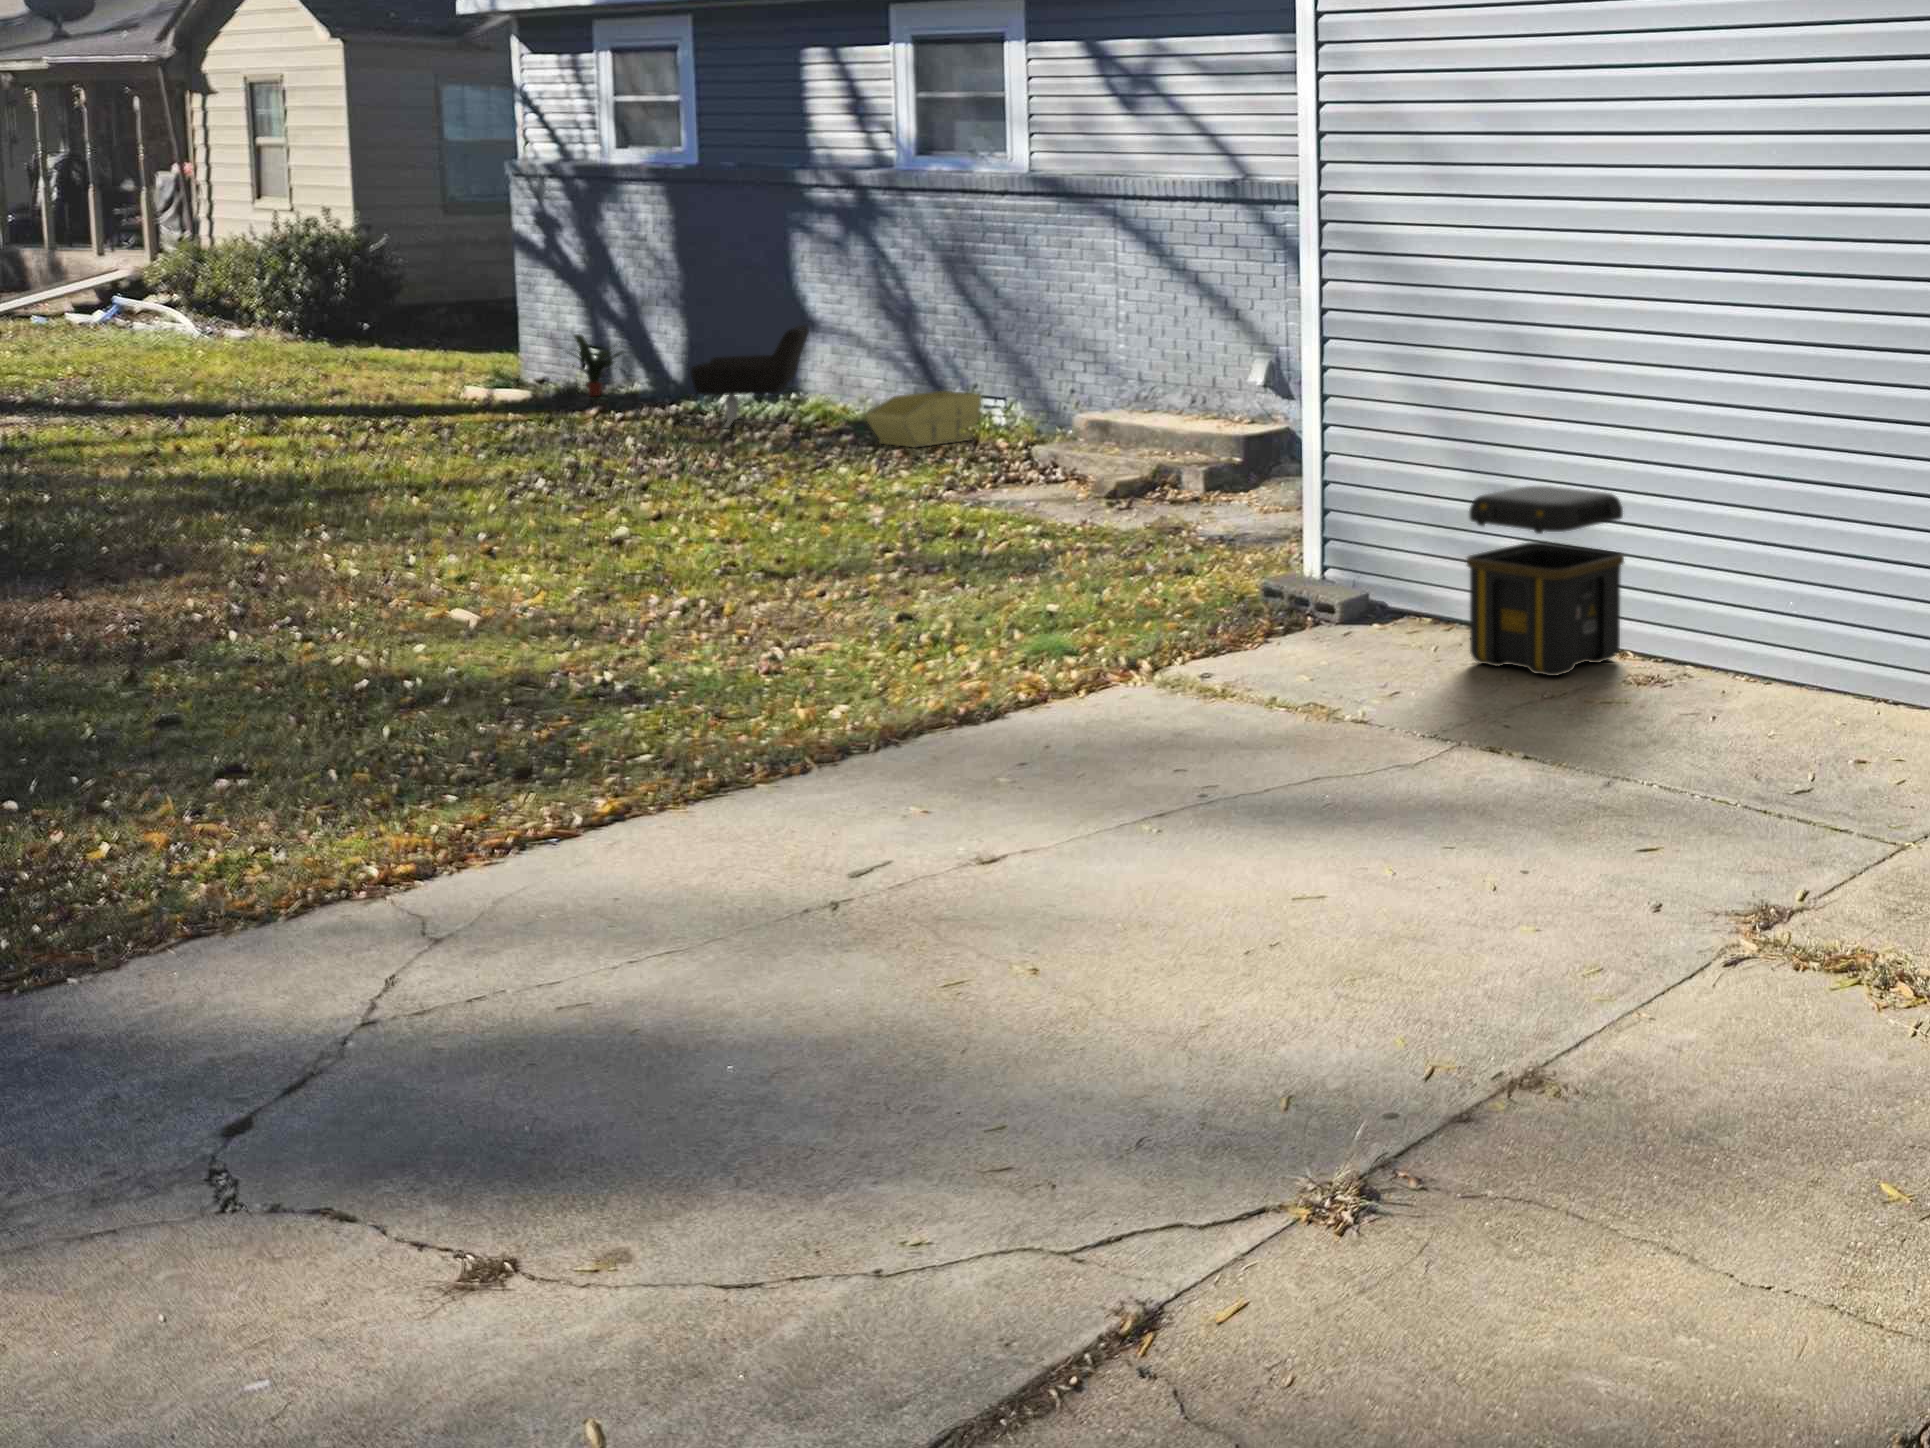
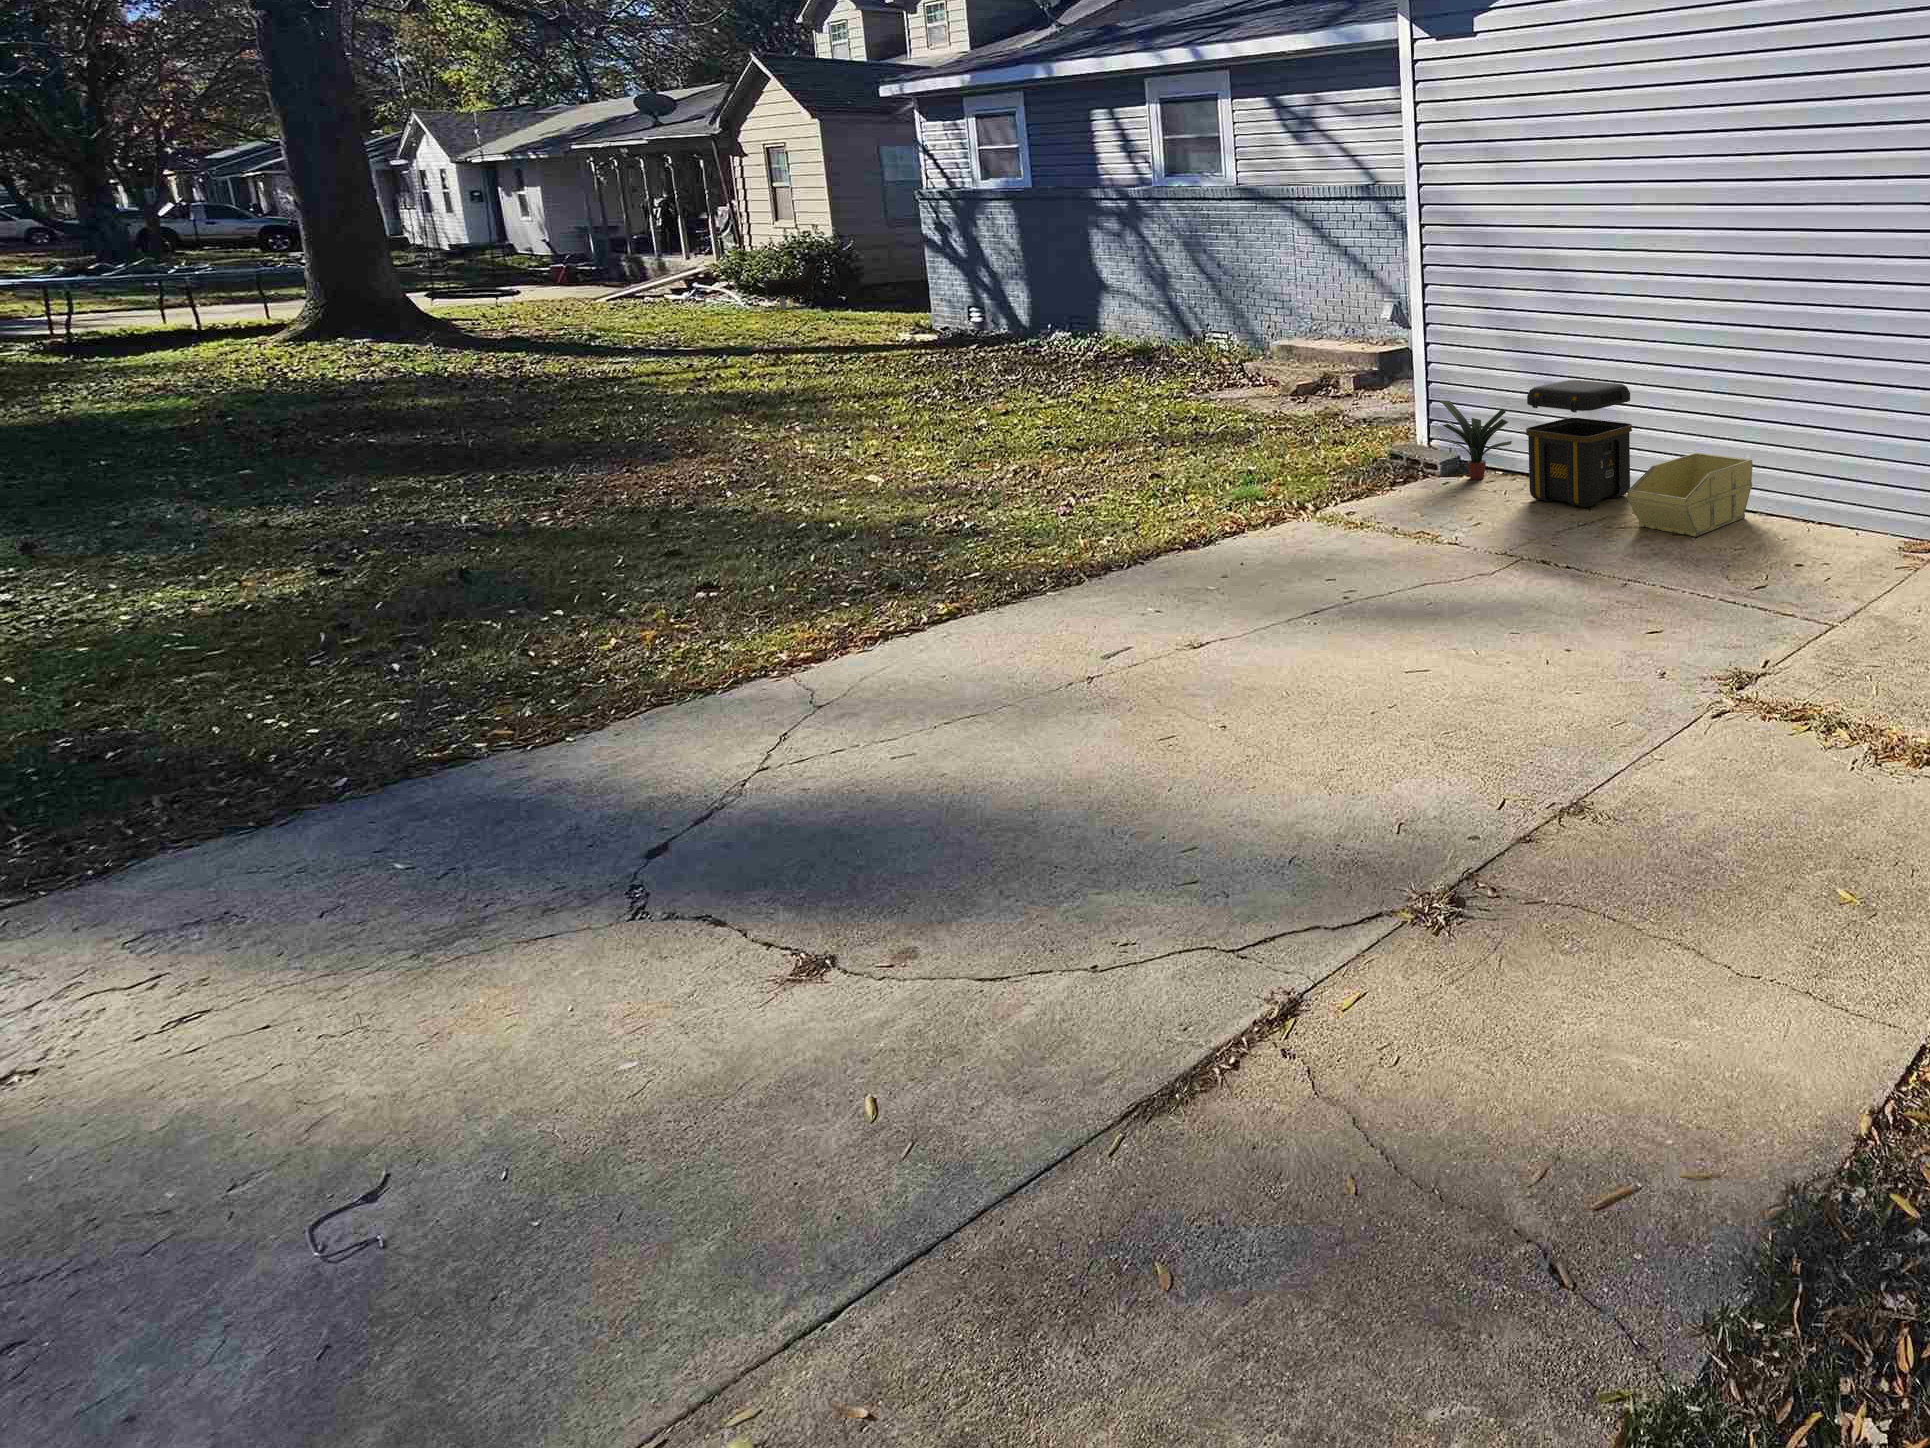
lounge chair: present [690,325,809,428] -> present [764,264,817,310]
potted plant: present [566,334,624,396] -> present [1441,401,1512,480]
storage bin: present [866,391,981,447] -> present [1627,453,1753,537]

